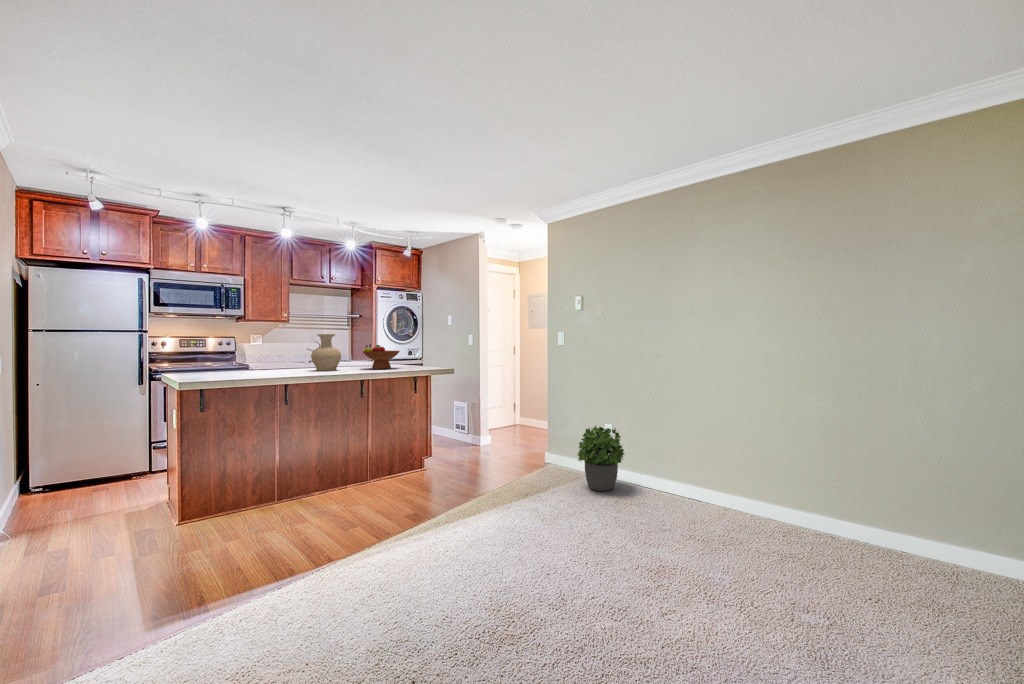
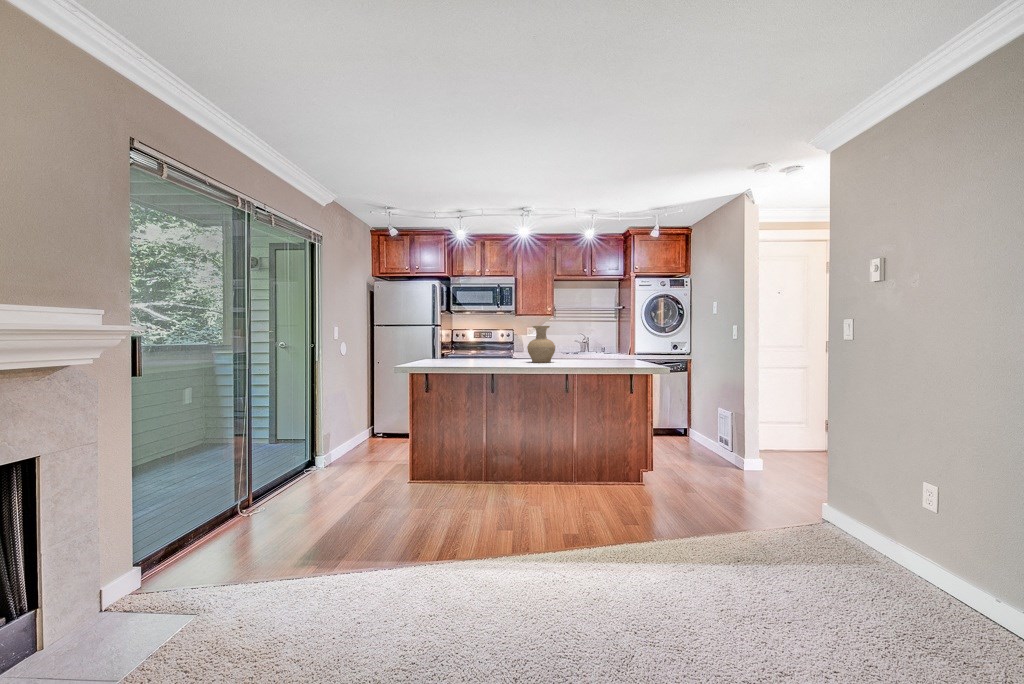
fruit bowl: present [363,345,400,369] -> none [575,336,615,363]
potted plant: present [577,426,624,491] -> none [832,474,945,593]

